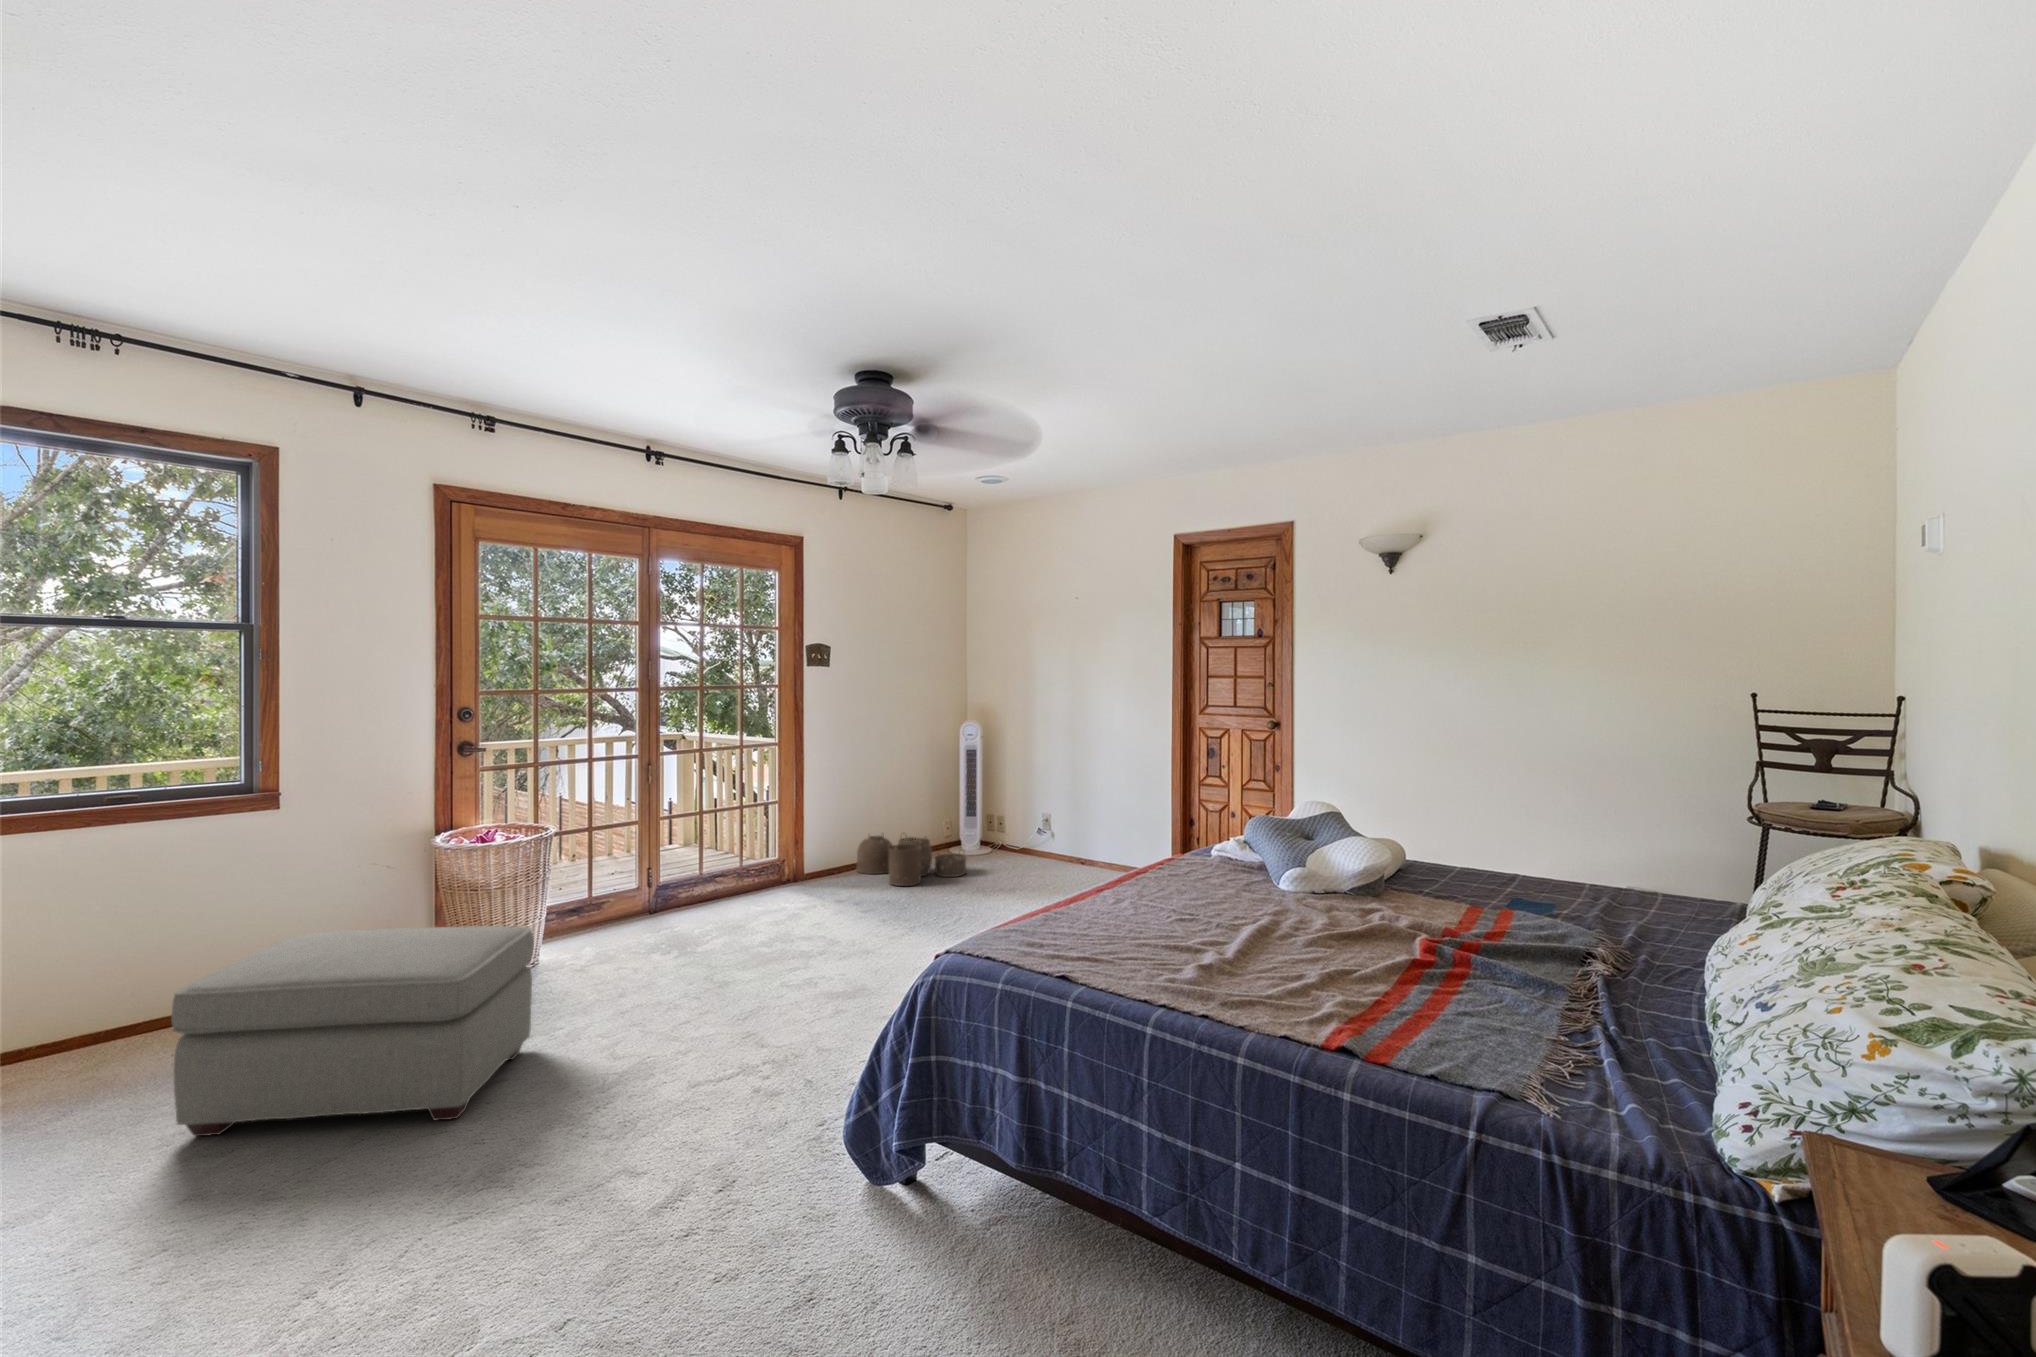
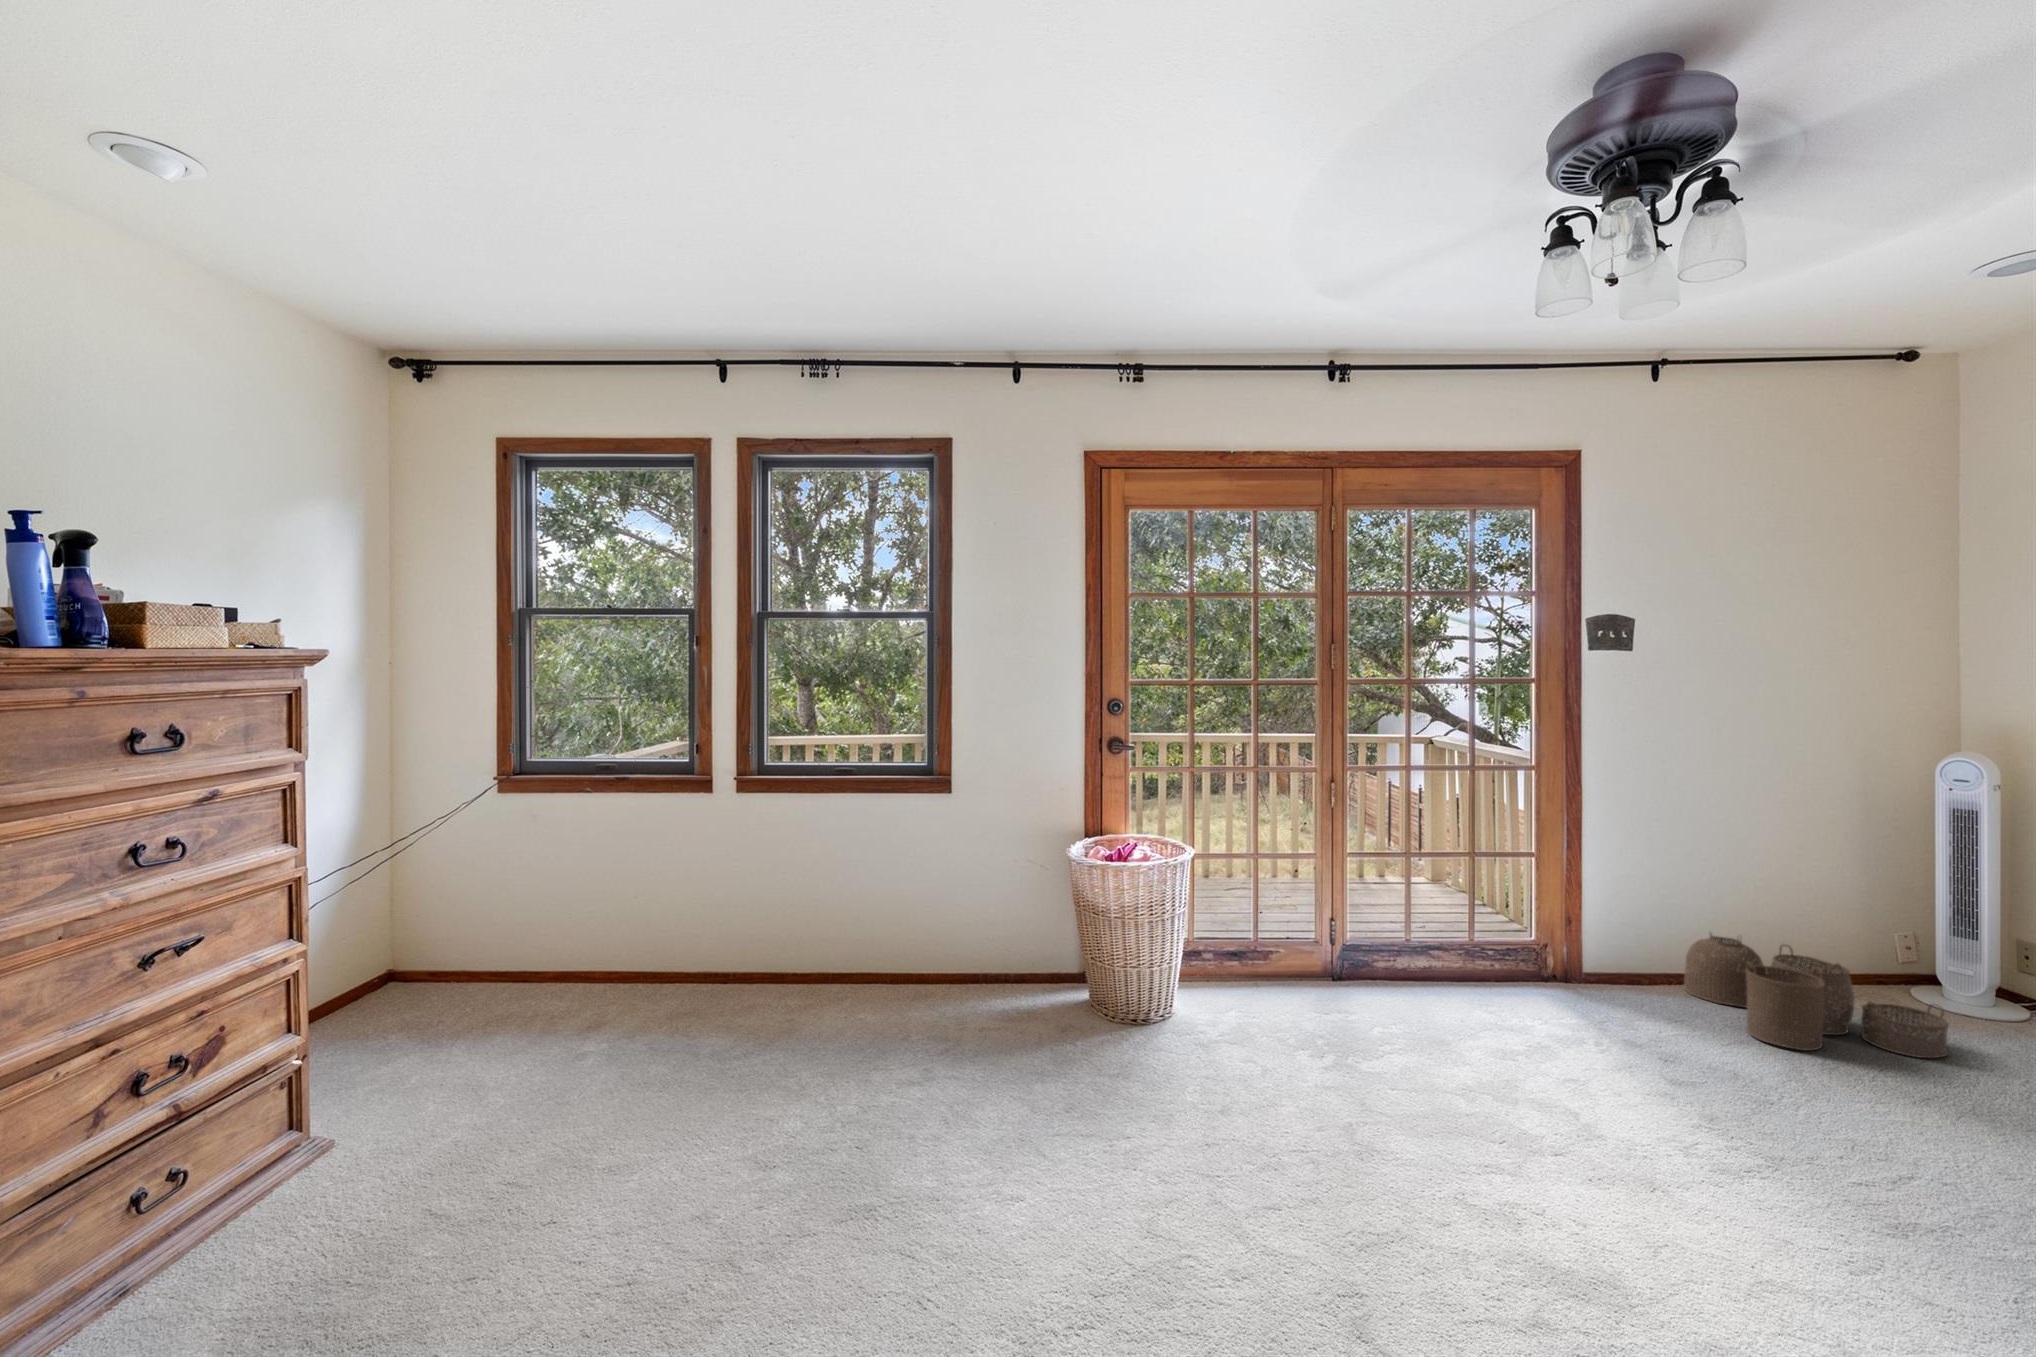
ottoman: present [171,926,534,1136] -> none [755,933,1084,1233]

